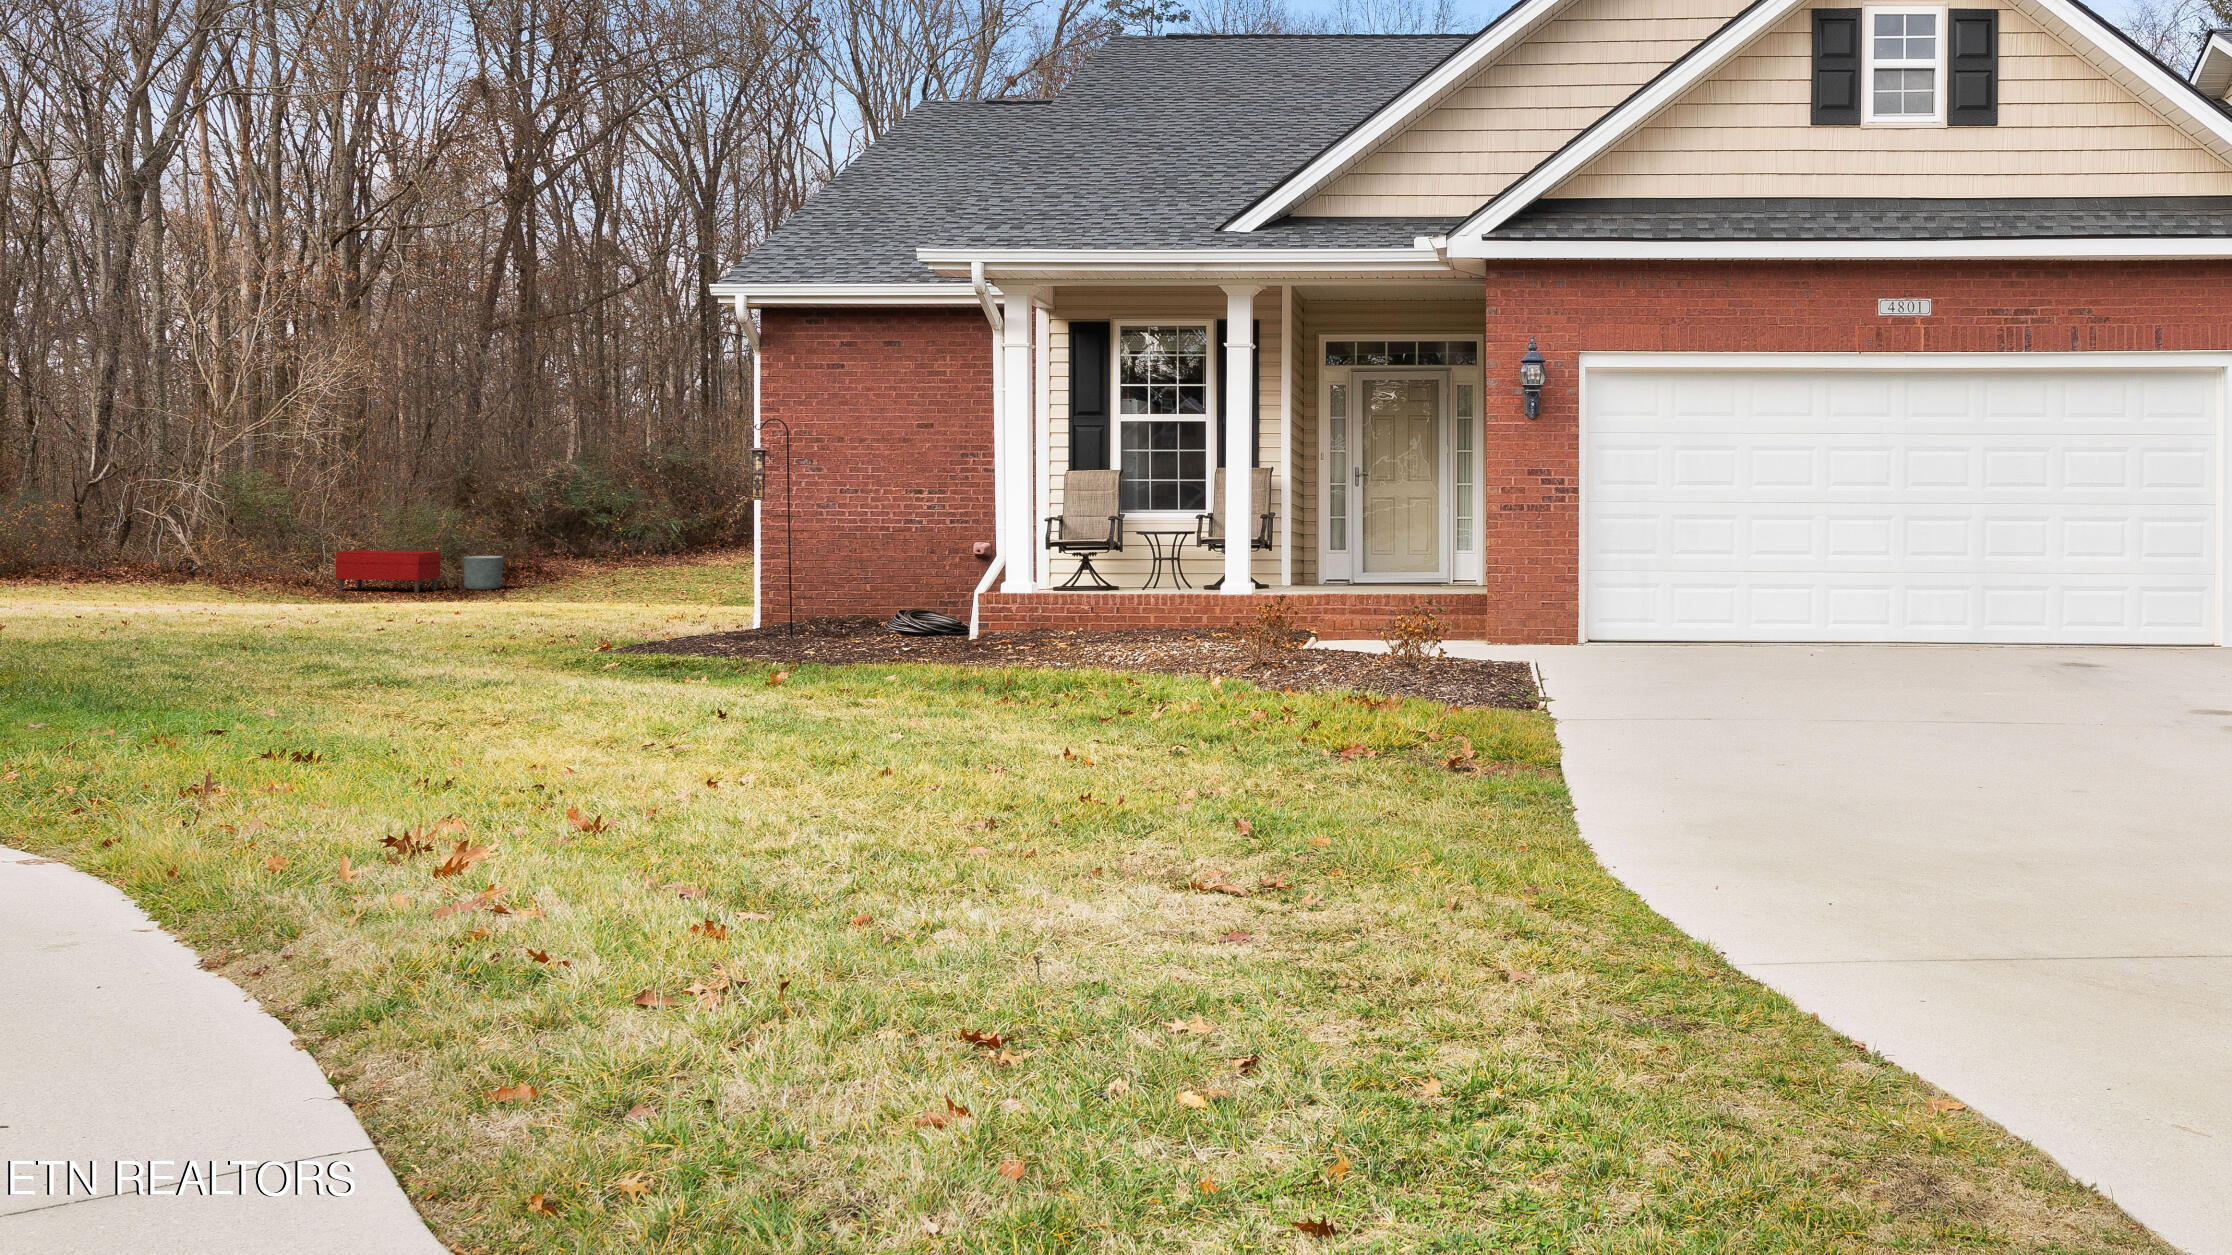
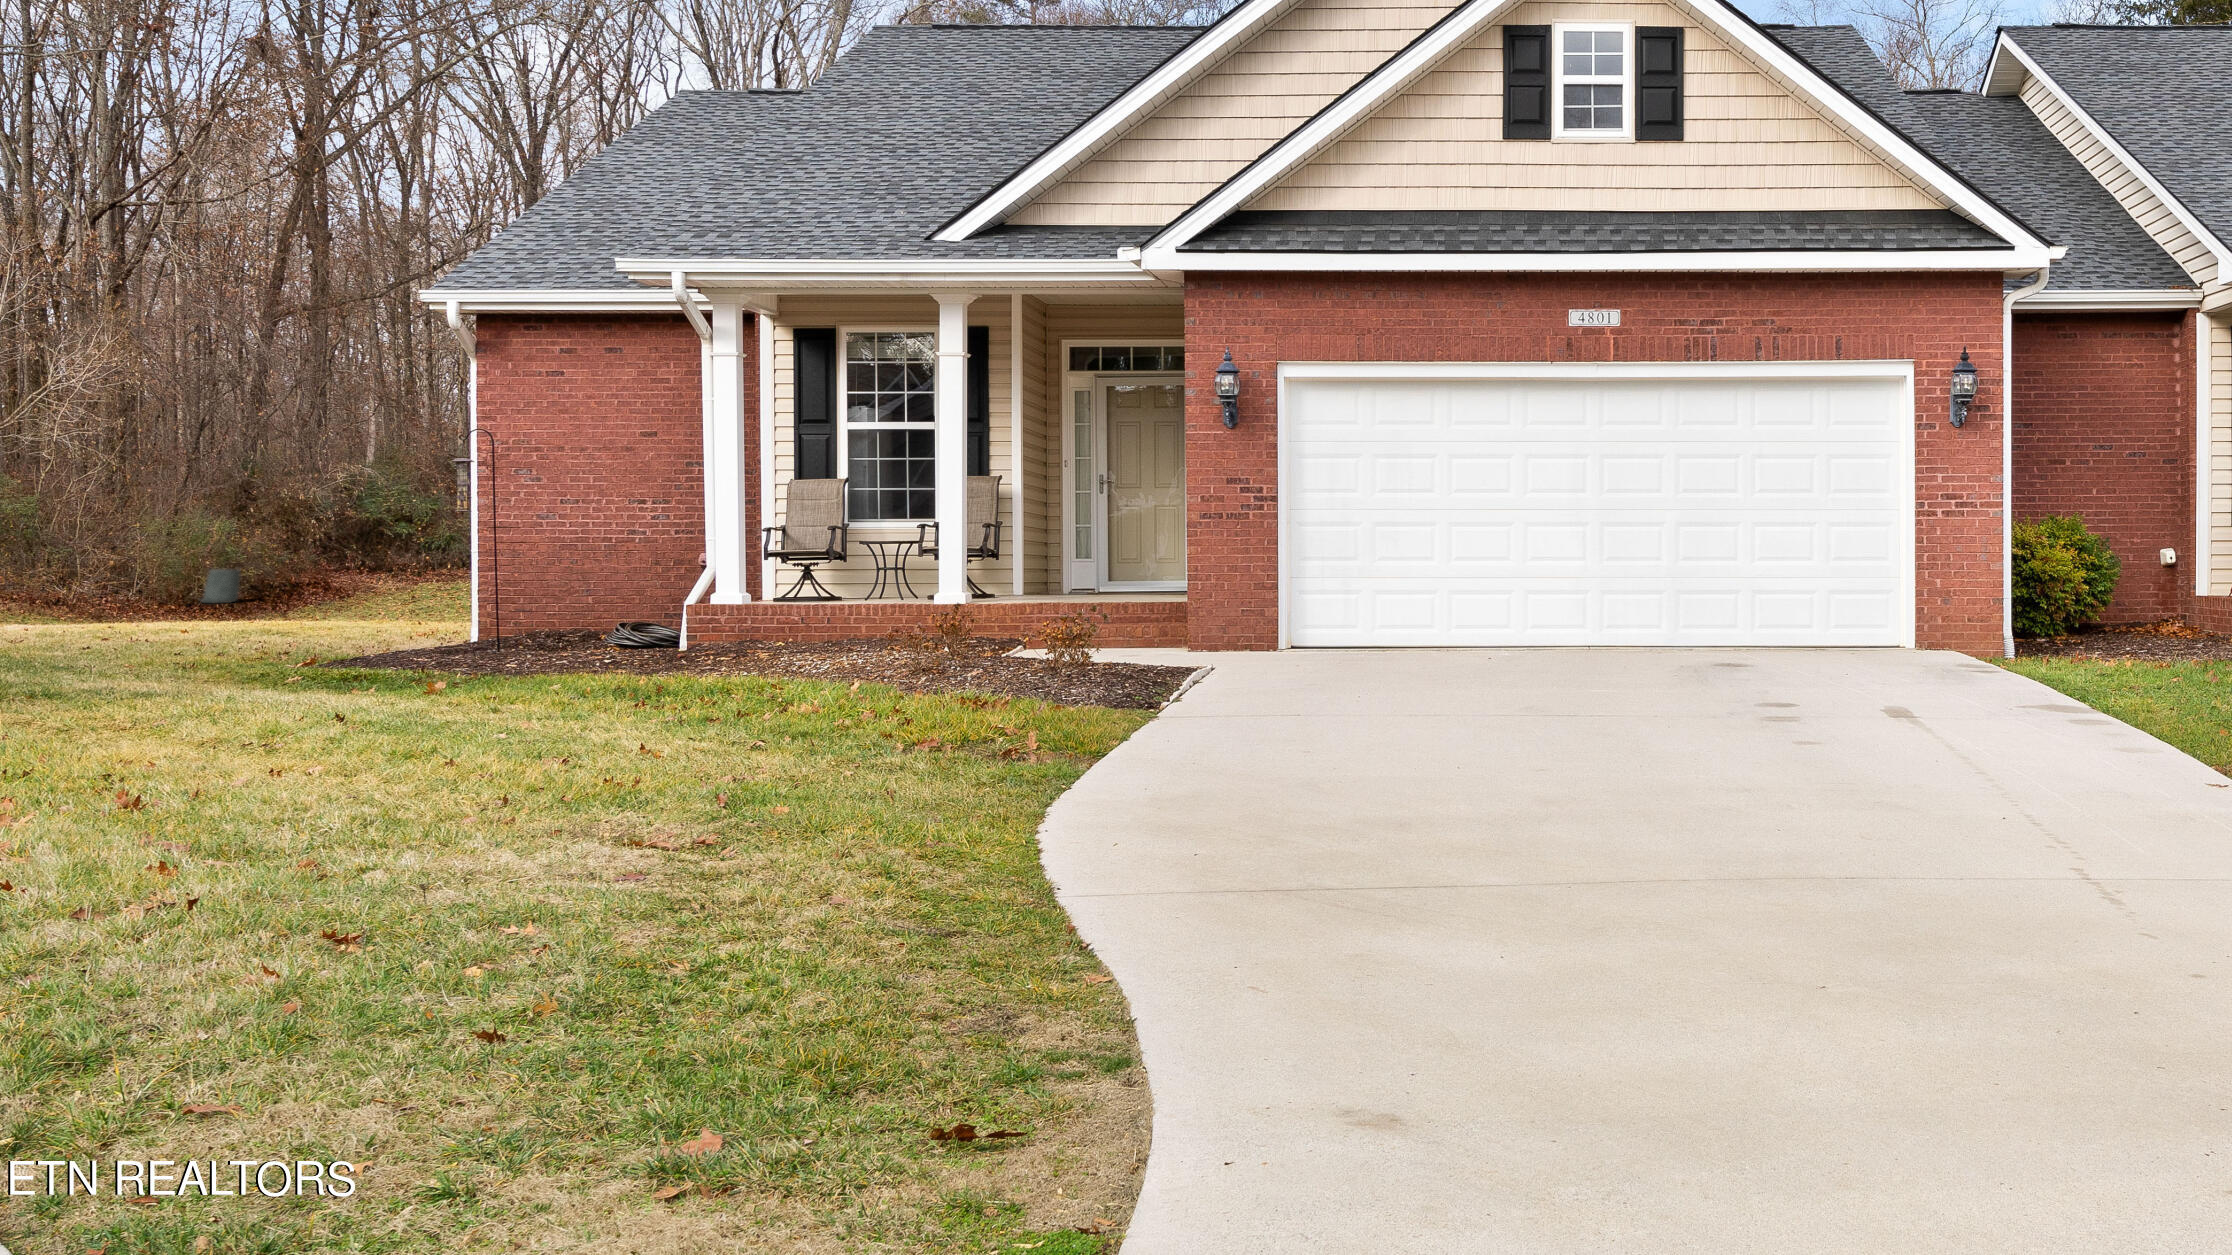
bench: present [335,550,441,593] -> none [59,563,173,607]

